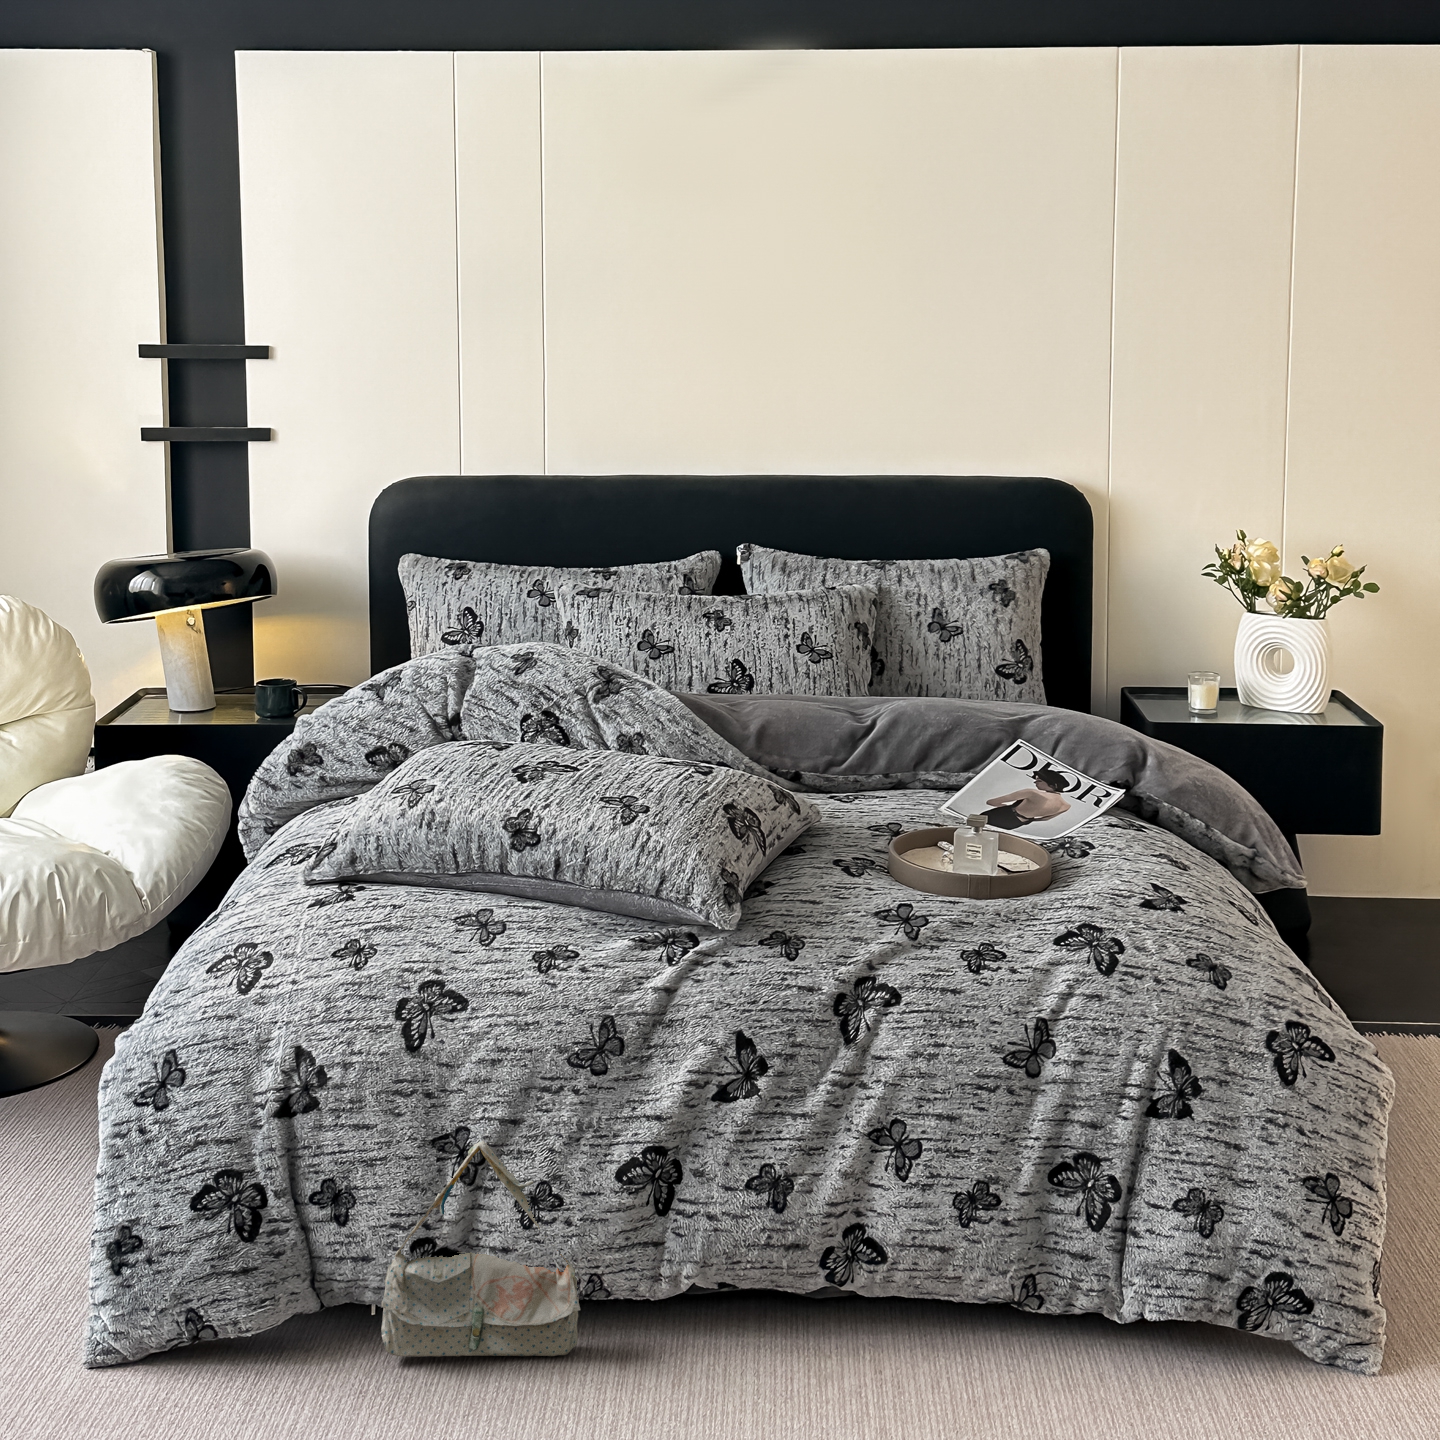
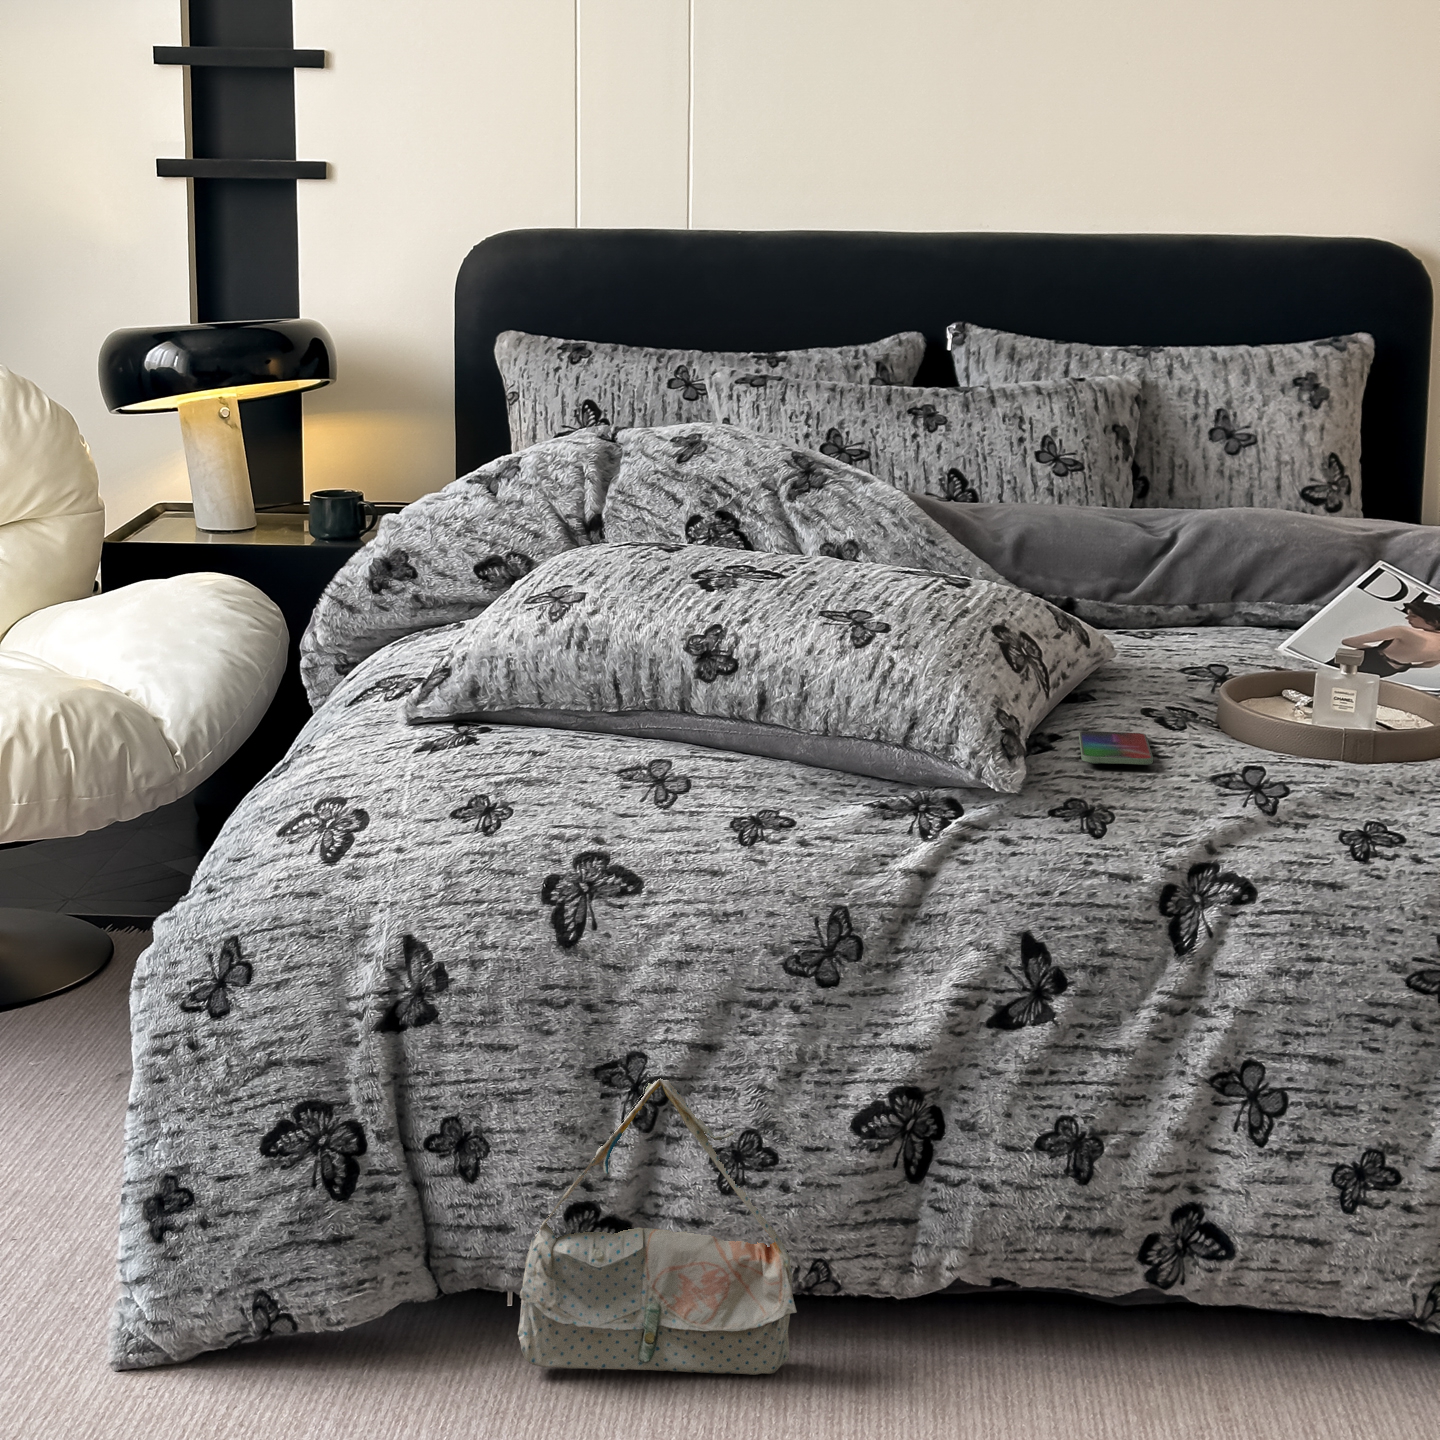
smartphone: none [789,876,840,904] -> present [1079,731,1153,765]

